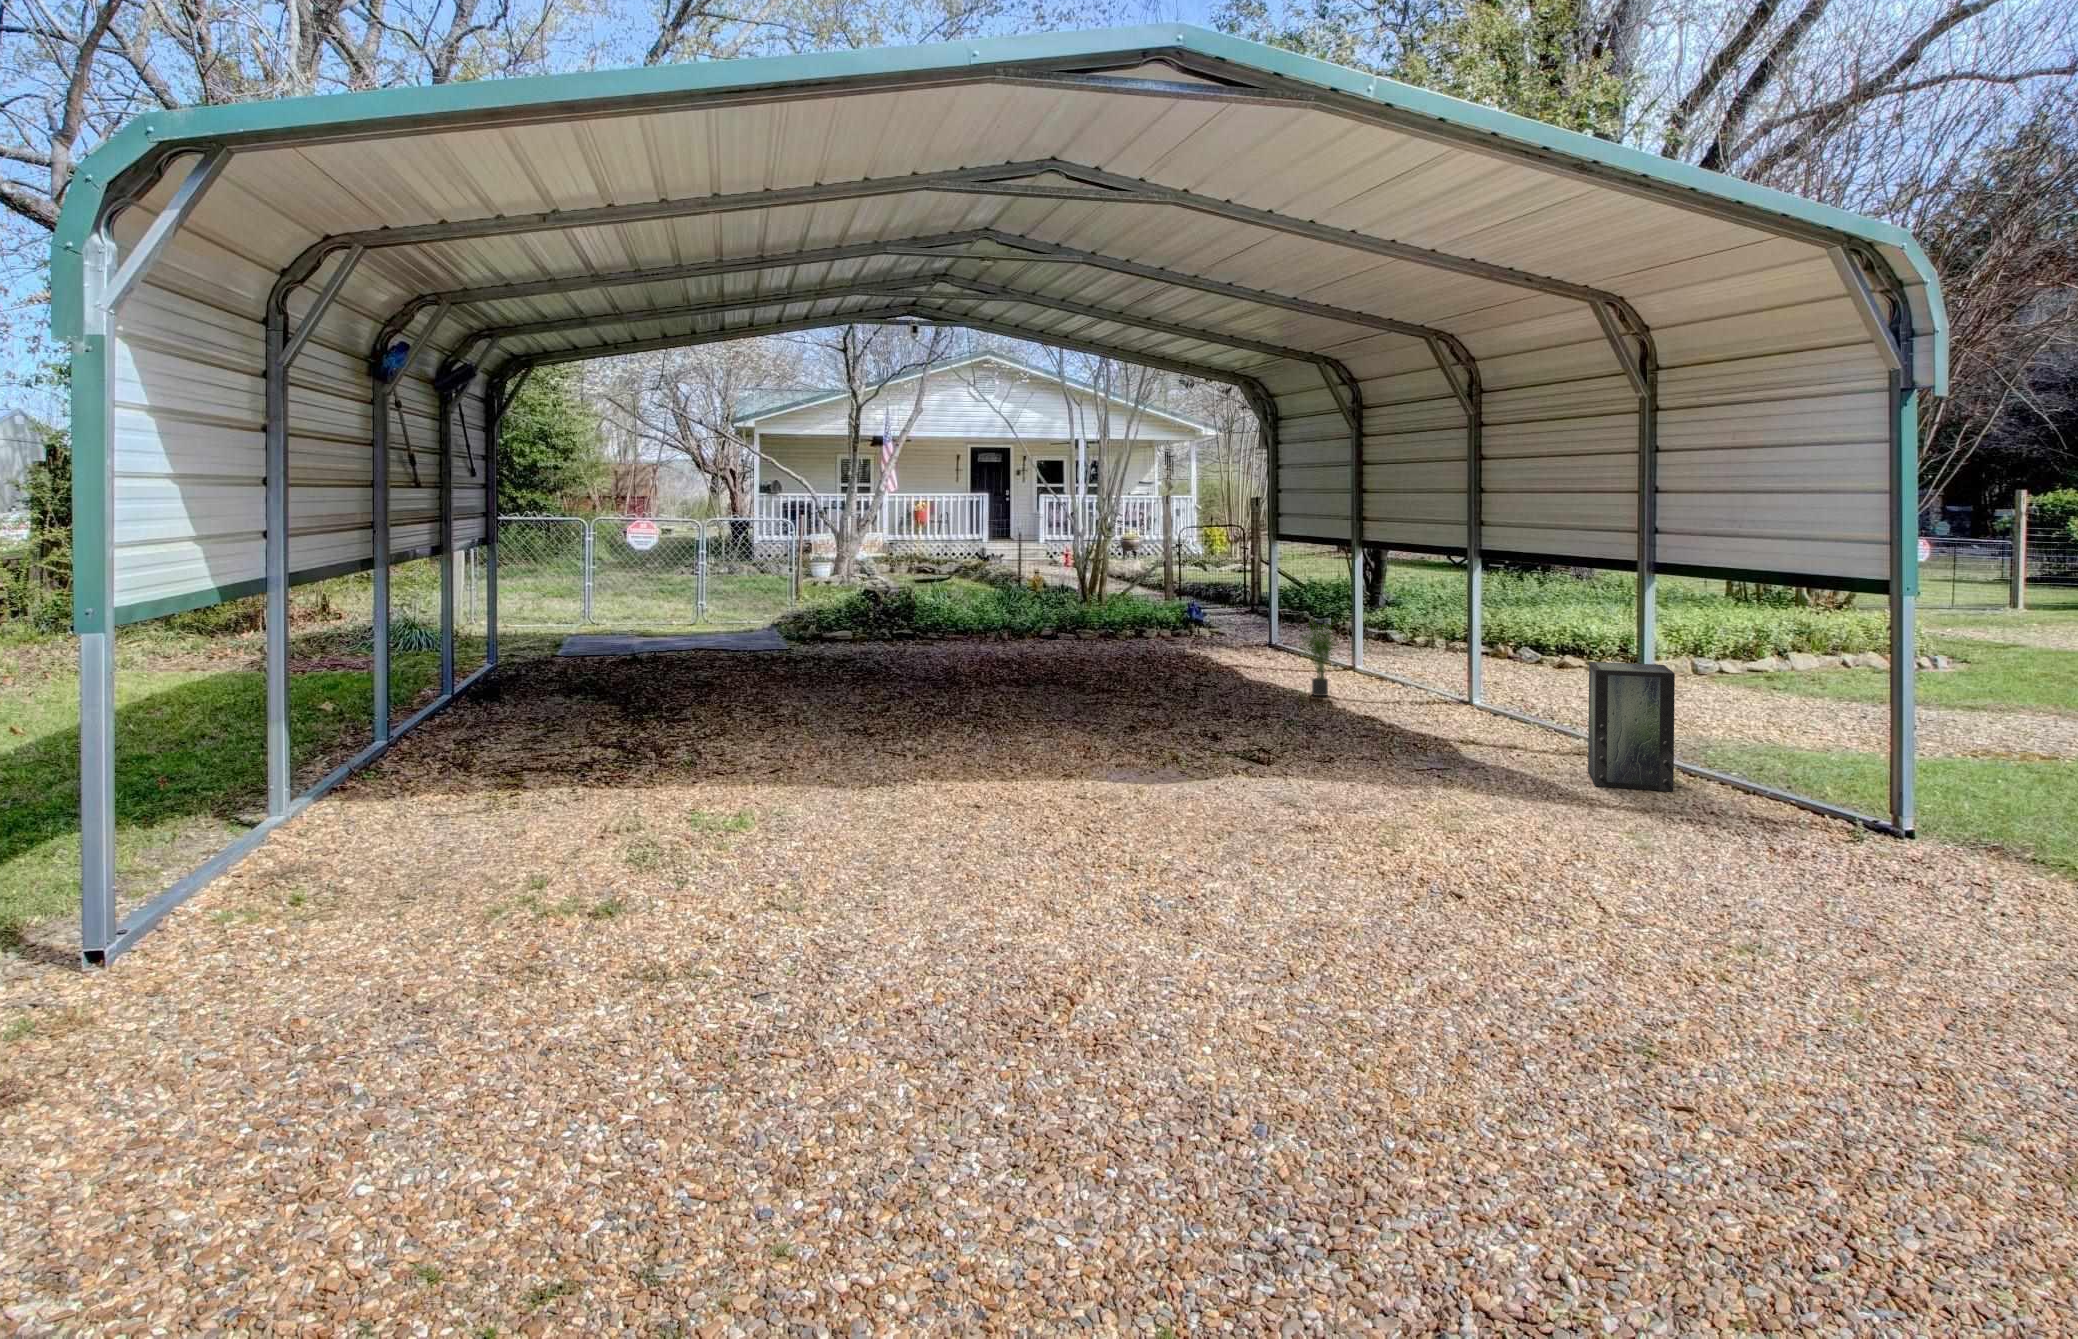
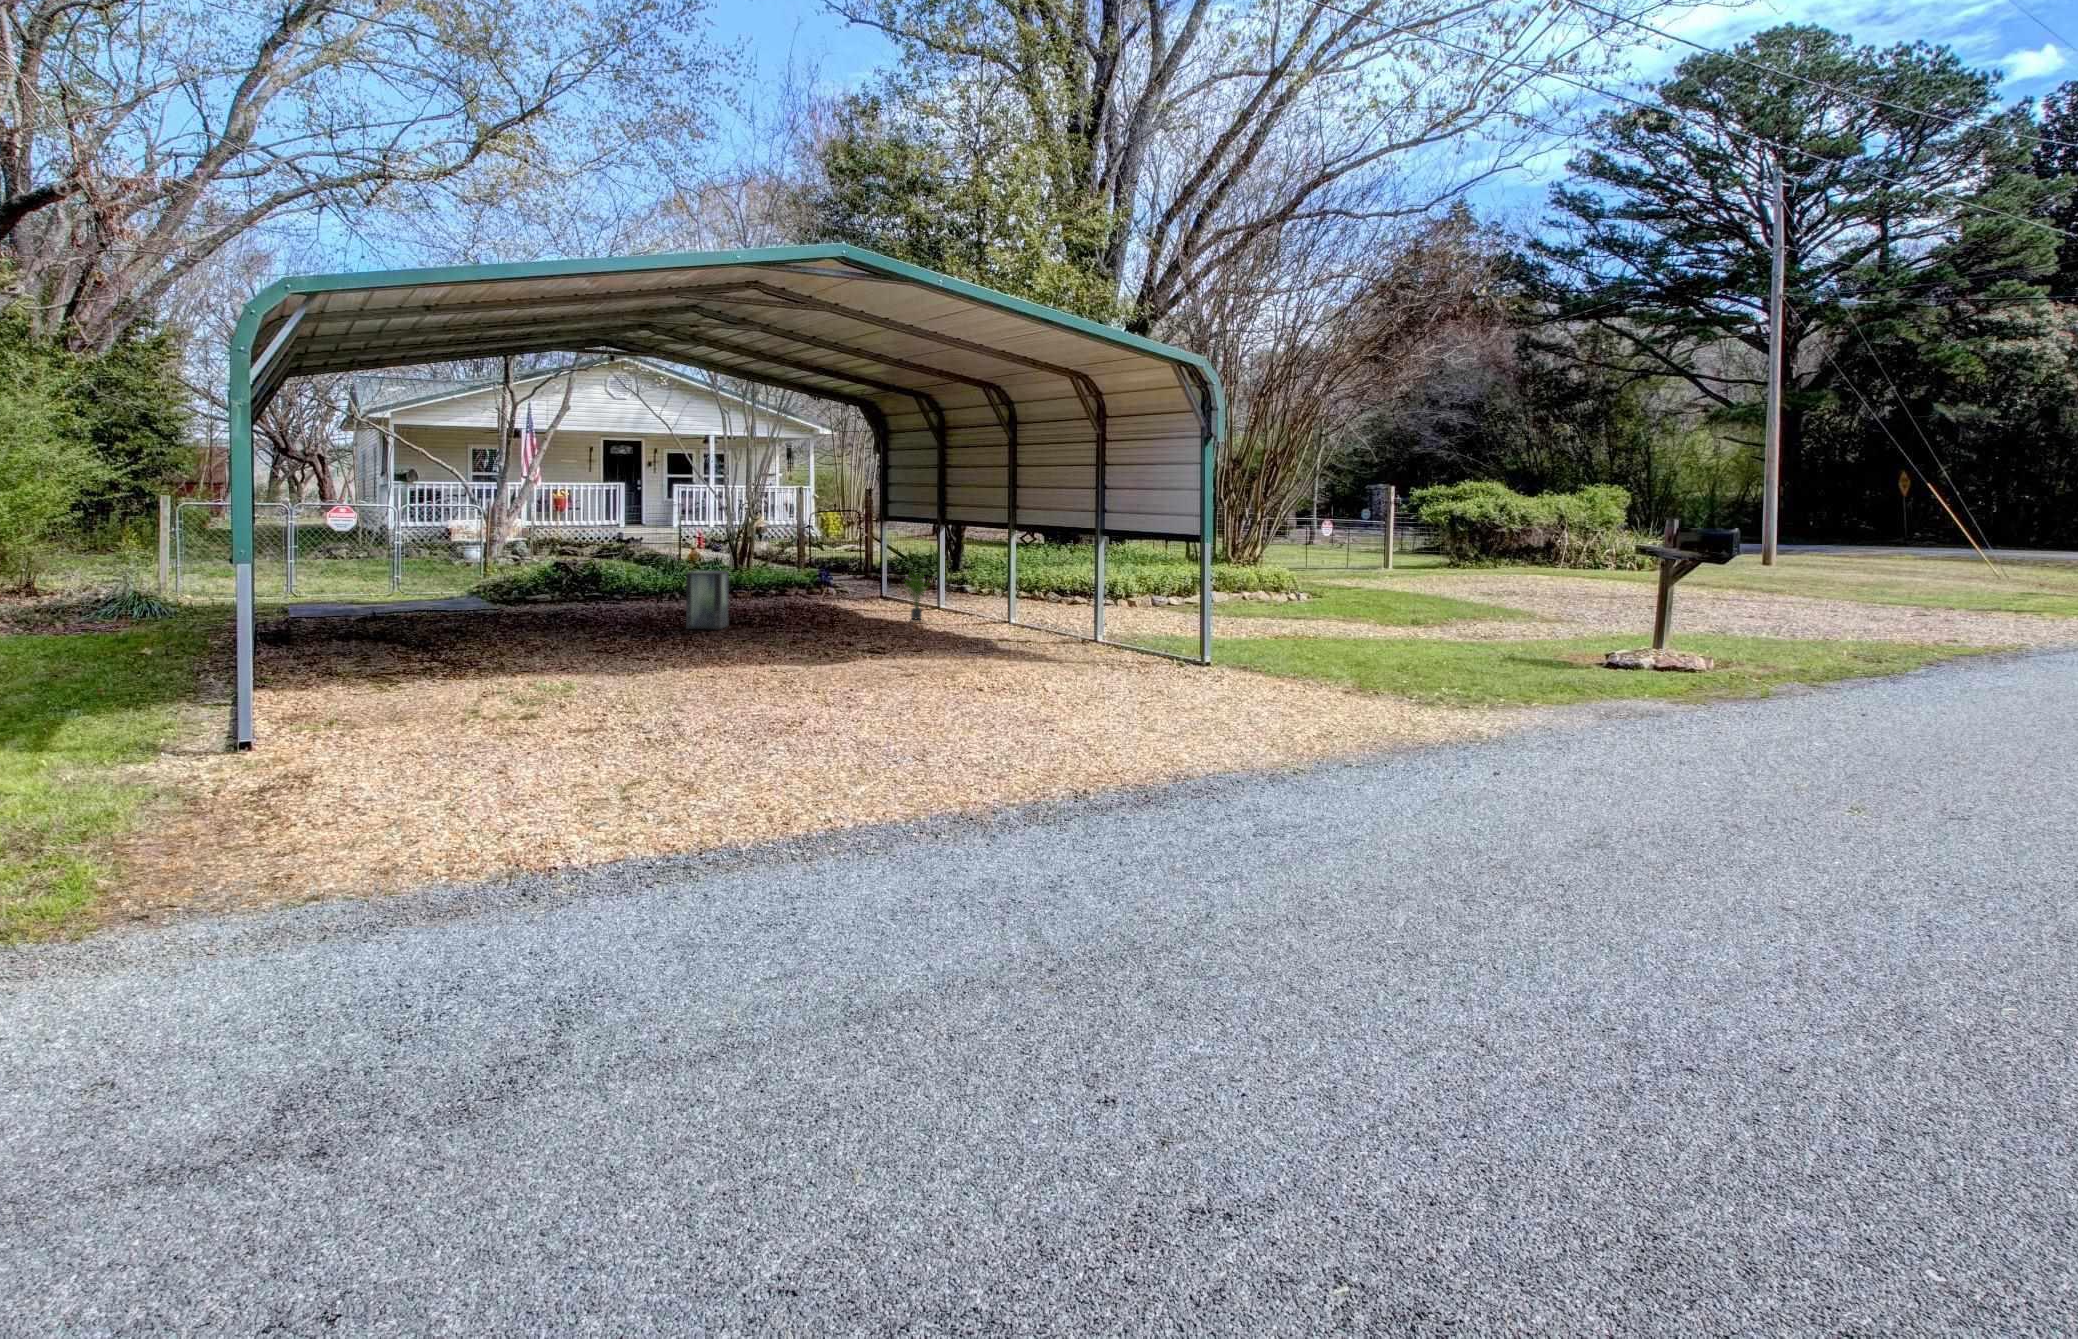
storage box: present [1588,662,1675,792] -> present [686,571,729,629]

